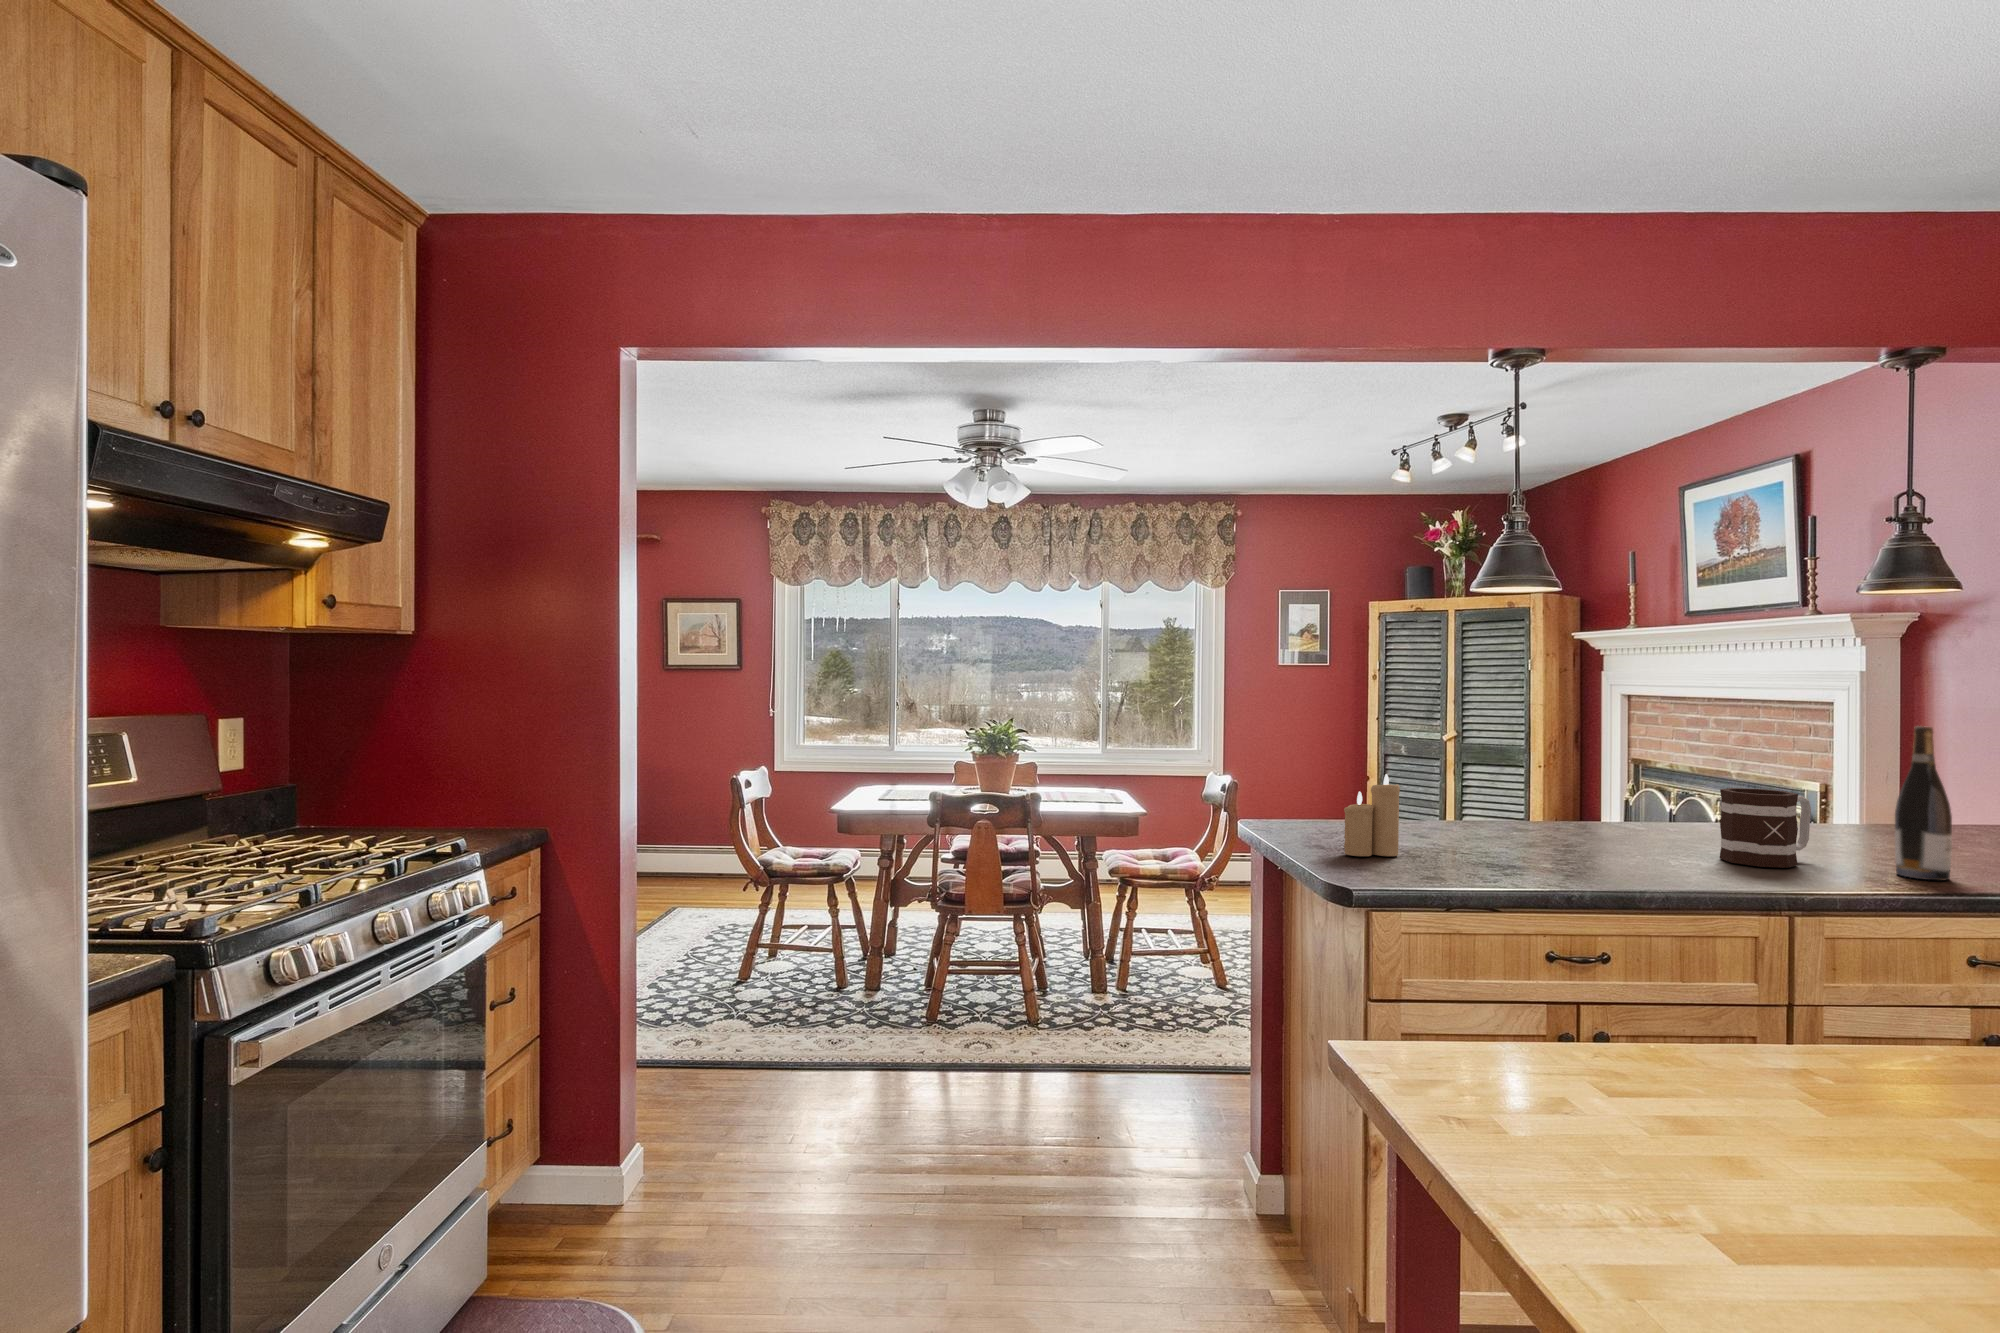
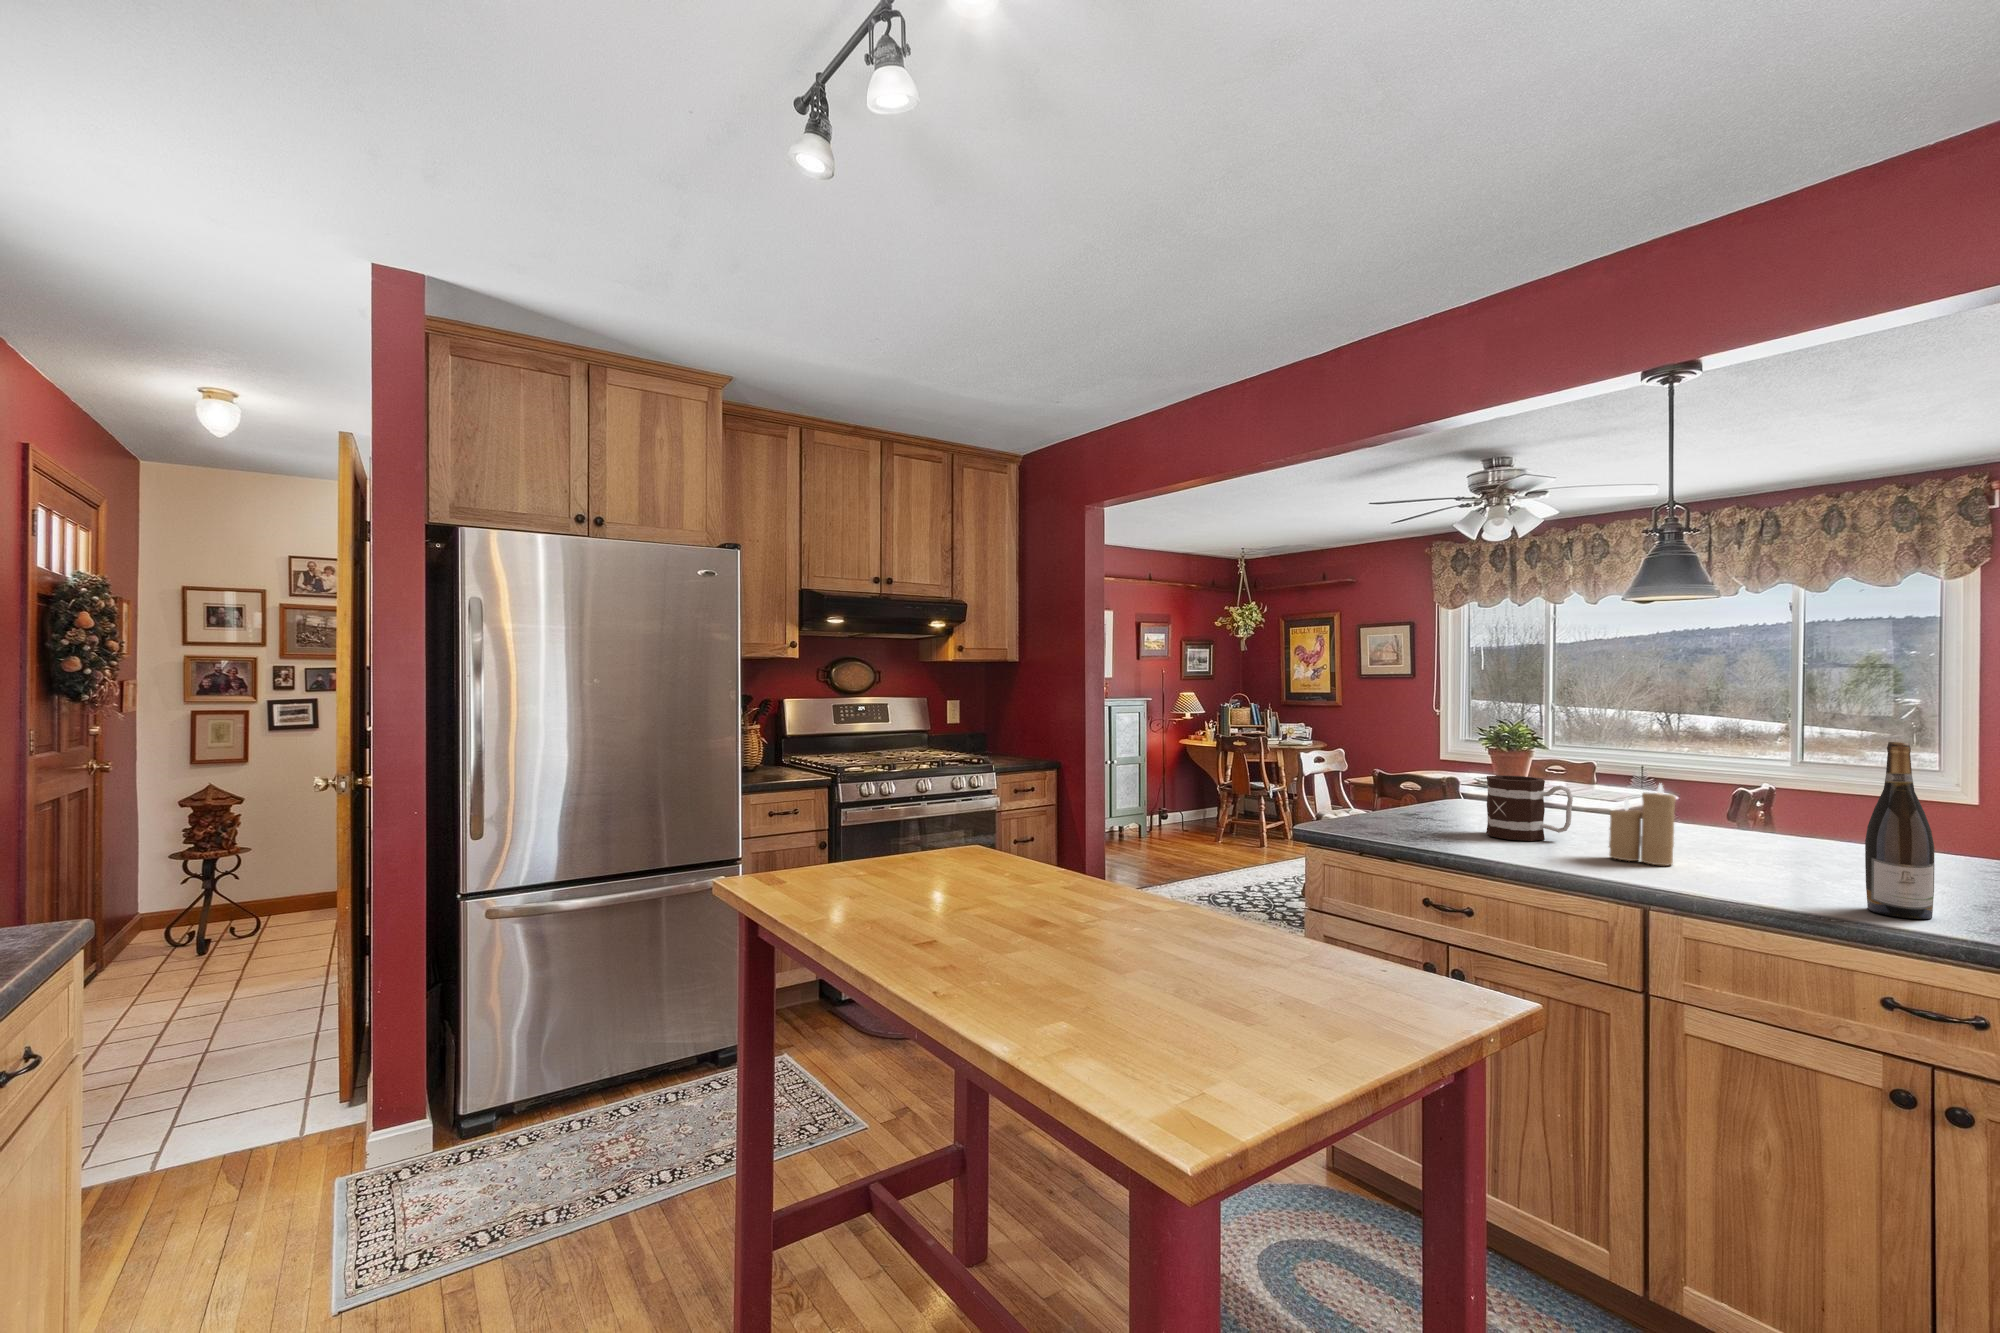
candle: present [1344,774,1400,856] -> present [1609,784,1676,866]
mug: present [1720,788,1811,868] -> present [1486,775,1573,841]

